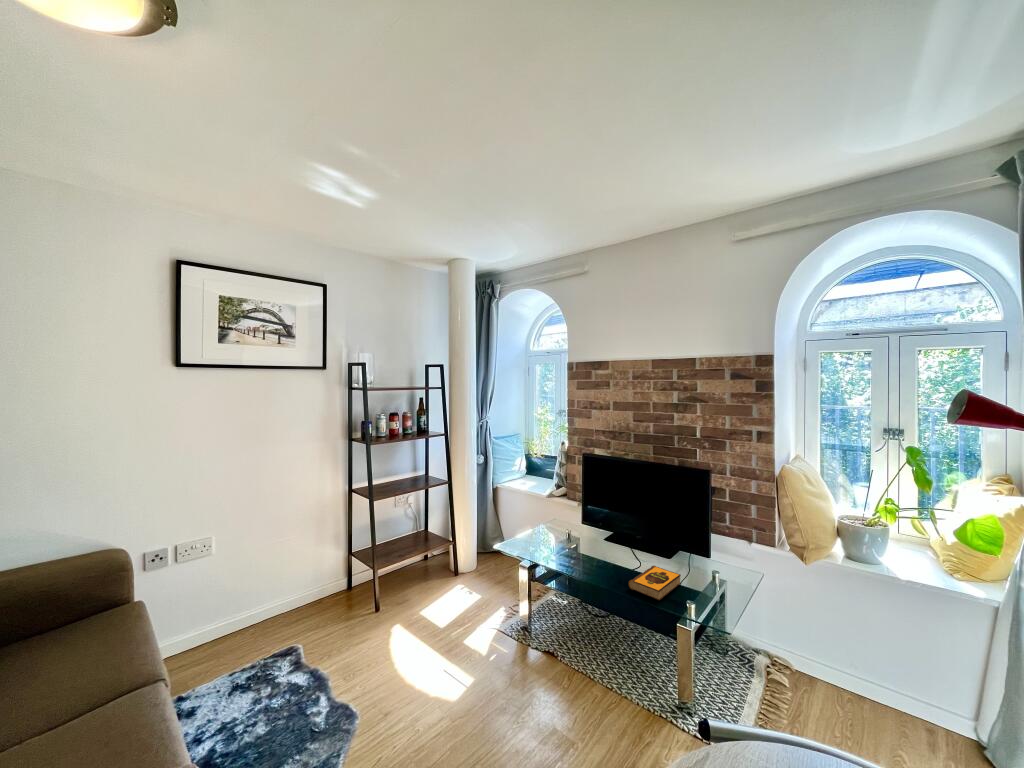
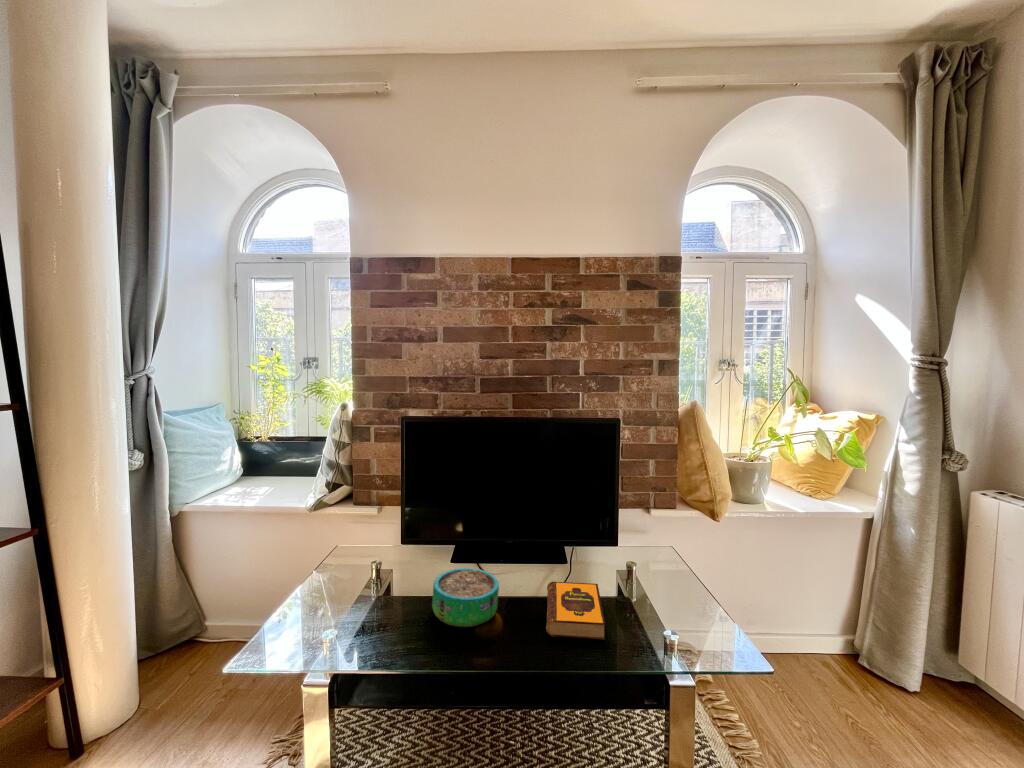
decorative bowl: none [579,542,615,572] -> present [432,568,499,627]

